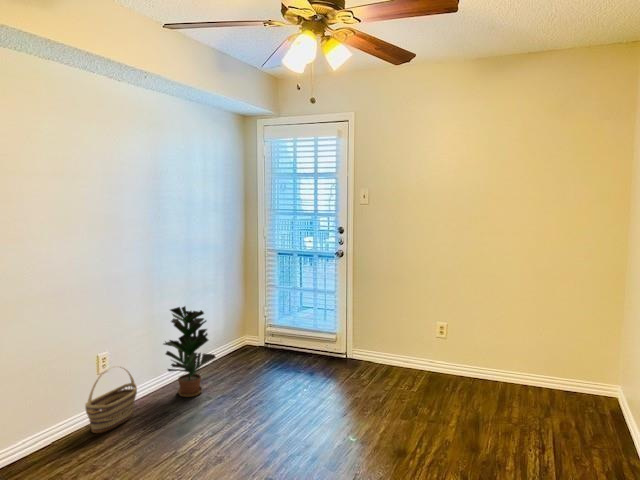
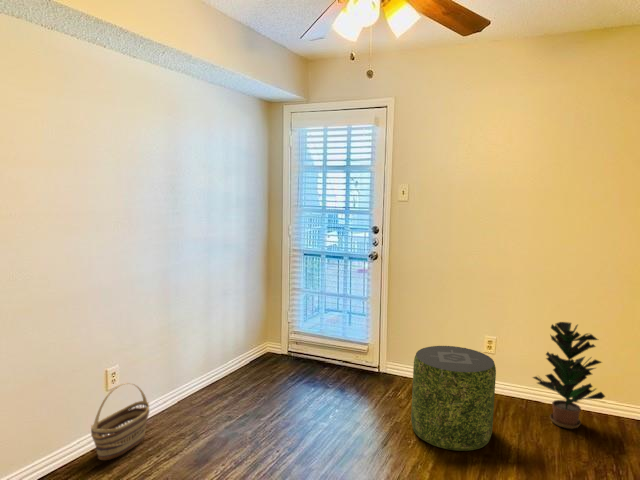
potted plant: present [164,306,216,397] -> present [533,322,605,429]
pouf: none [369,330,440,419] -> present [411,346,496,451]

